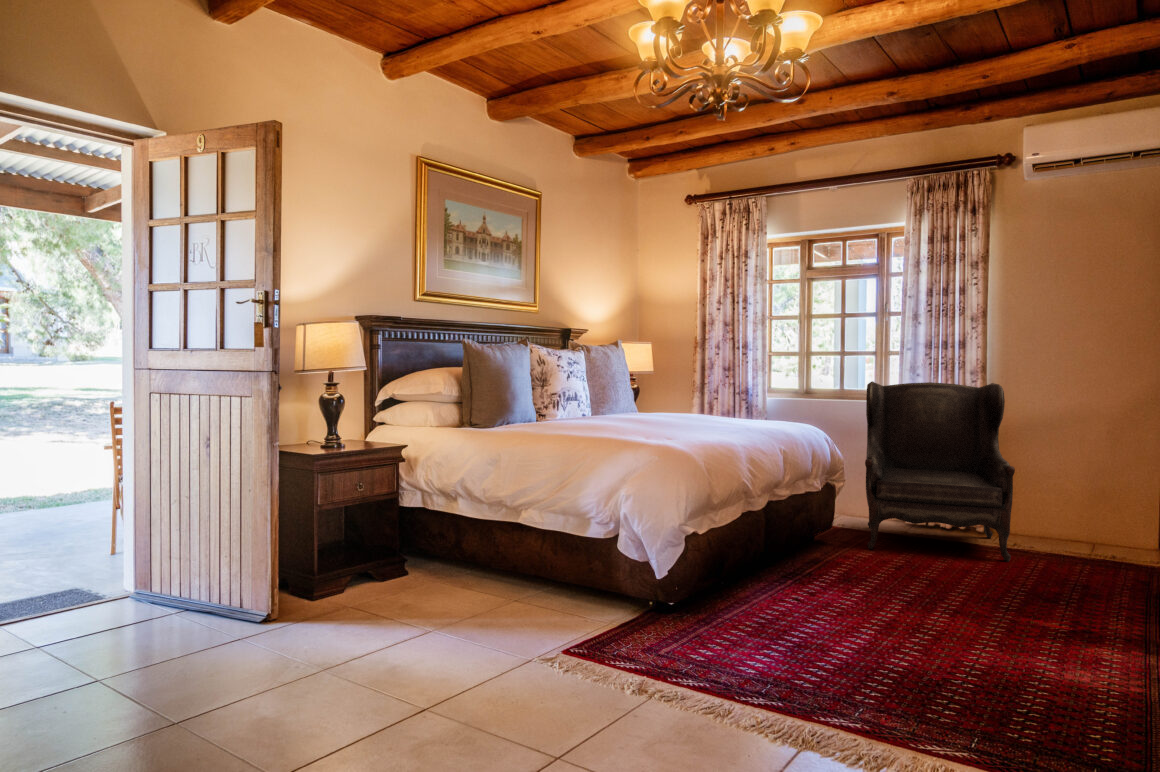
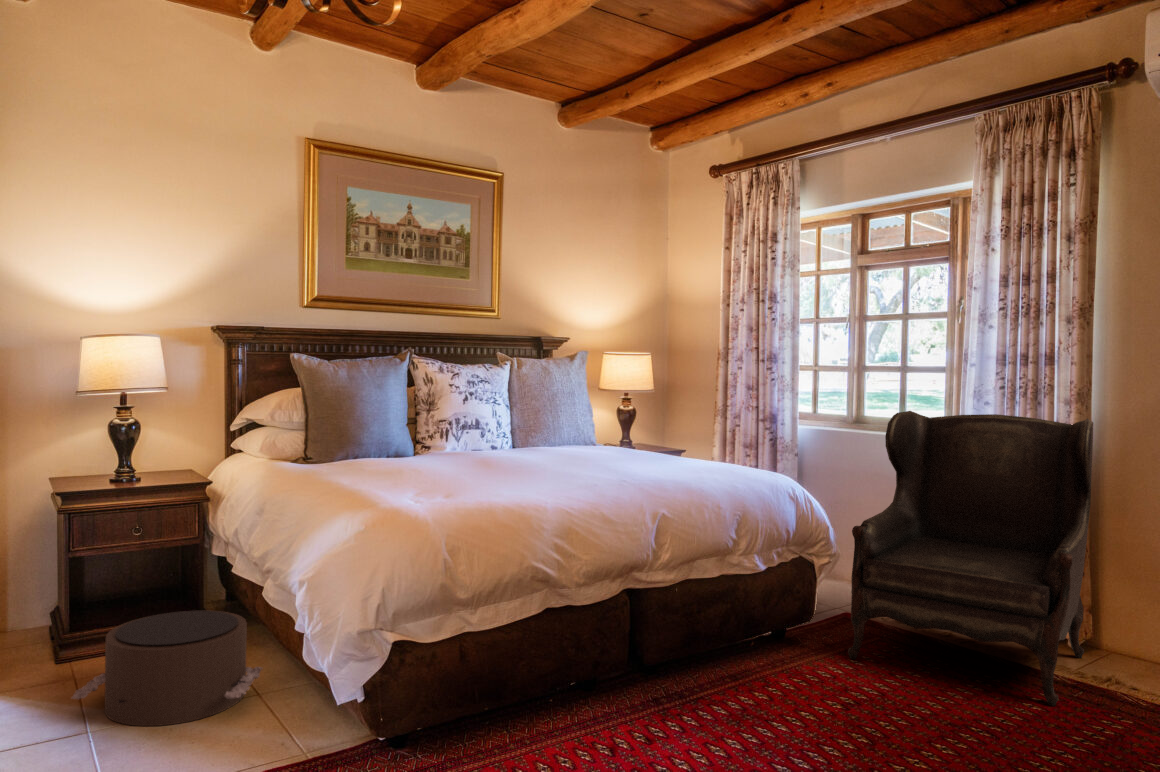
pouf: none [402,544,539,629] -> present [71,610,262,726]

